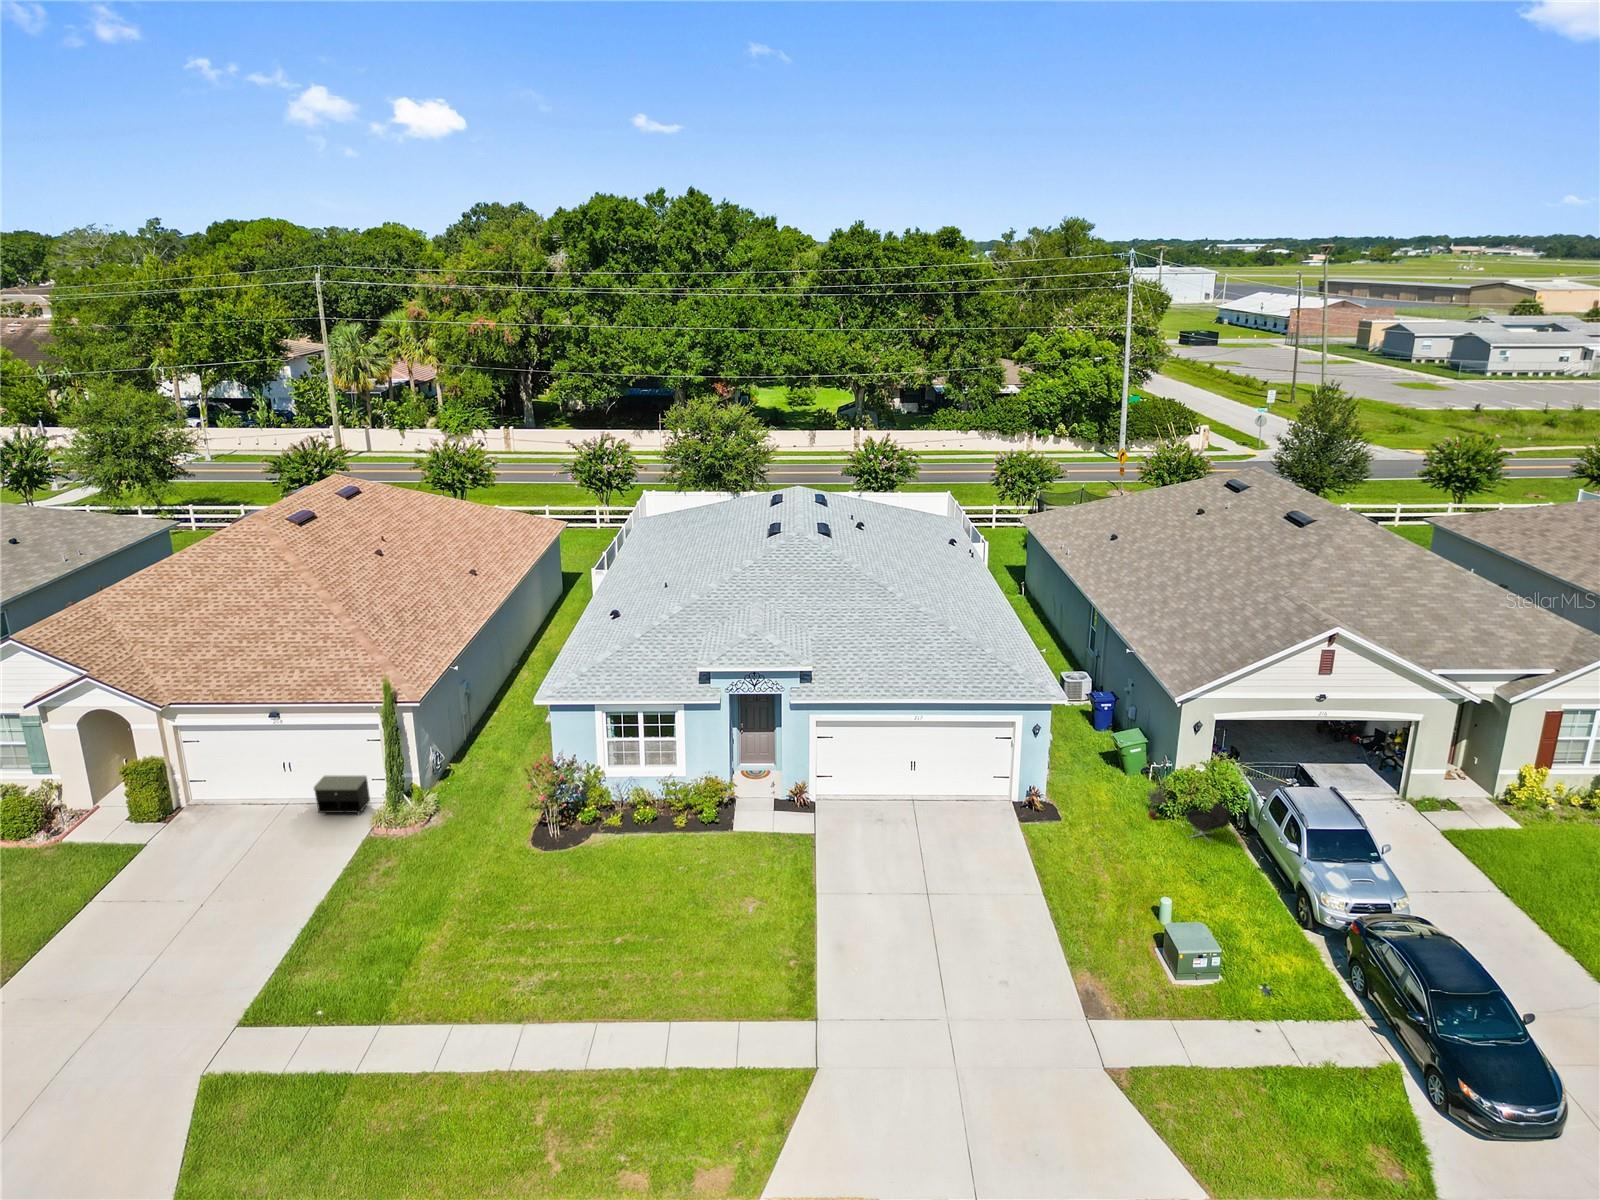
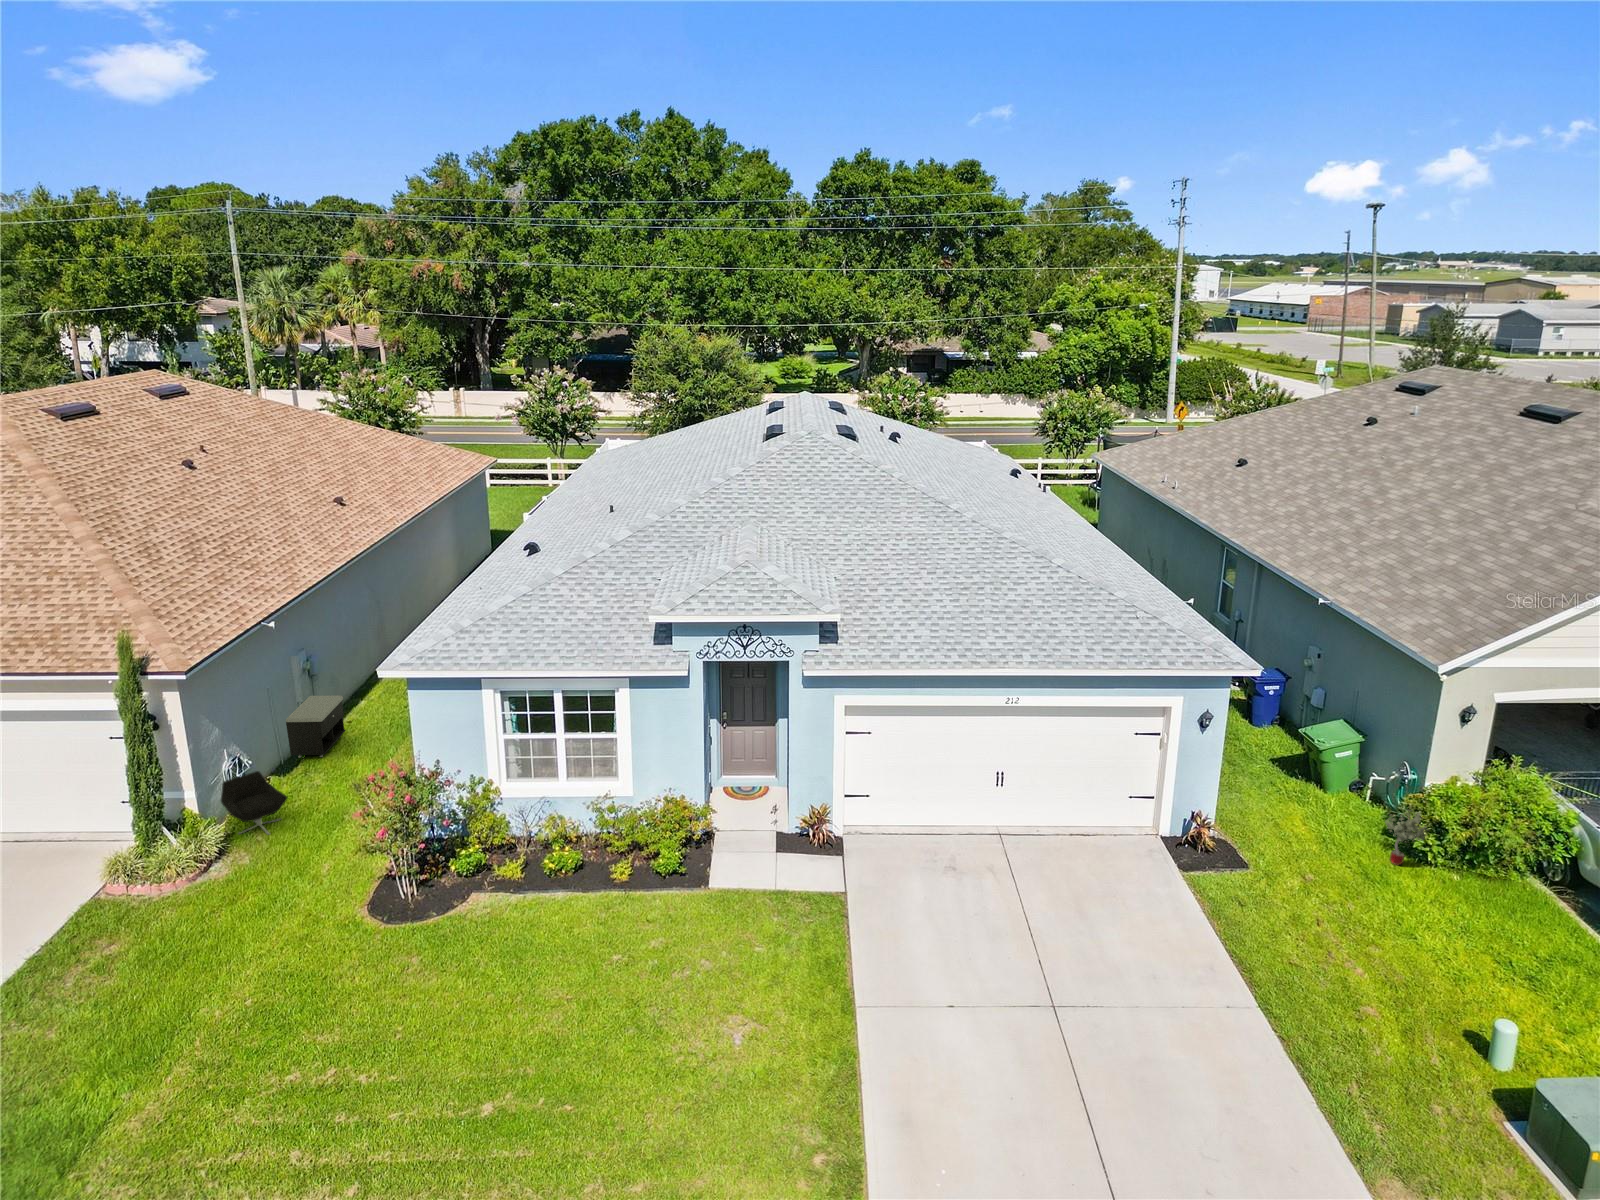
storage bench: present [314,776,370,814] -> present [286,695,346,757]
lounge chair: present [1186,802,1231,836] -> present [221,771,287,834]

